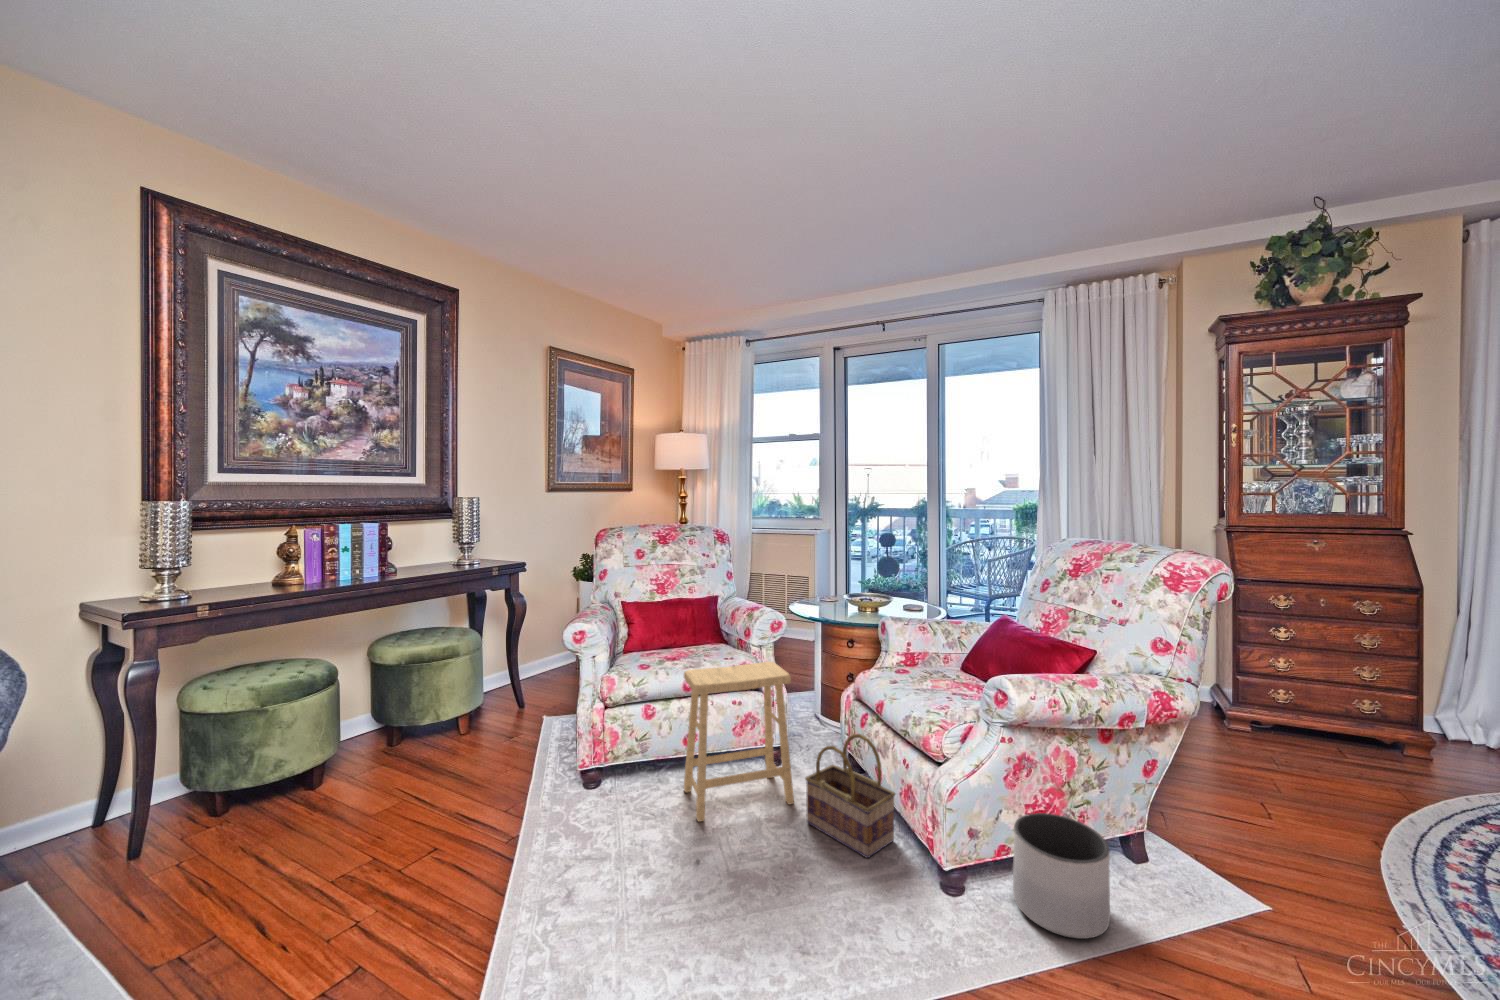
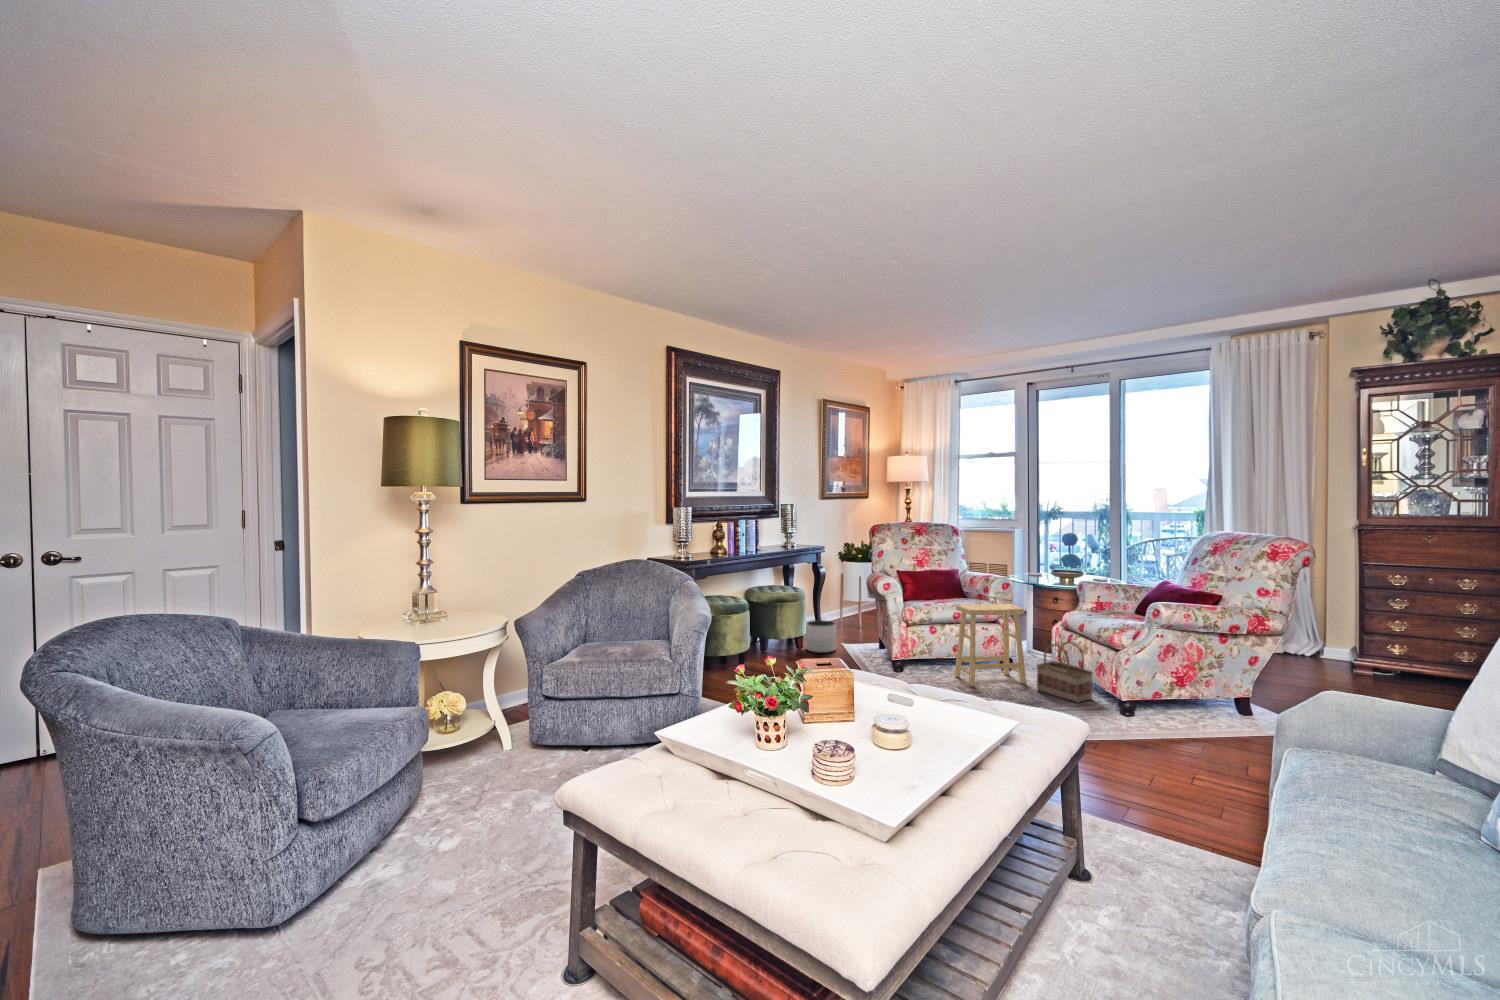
planter: present [1013,813,1110,939] -> present [806,620,836,653]

